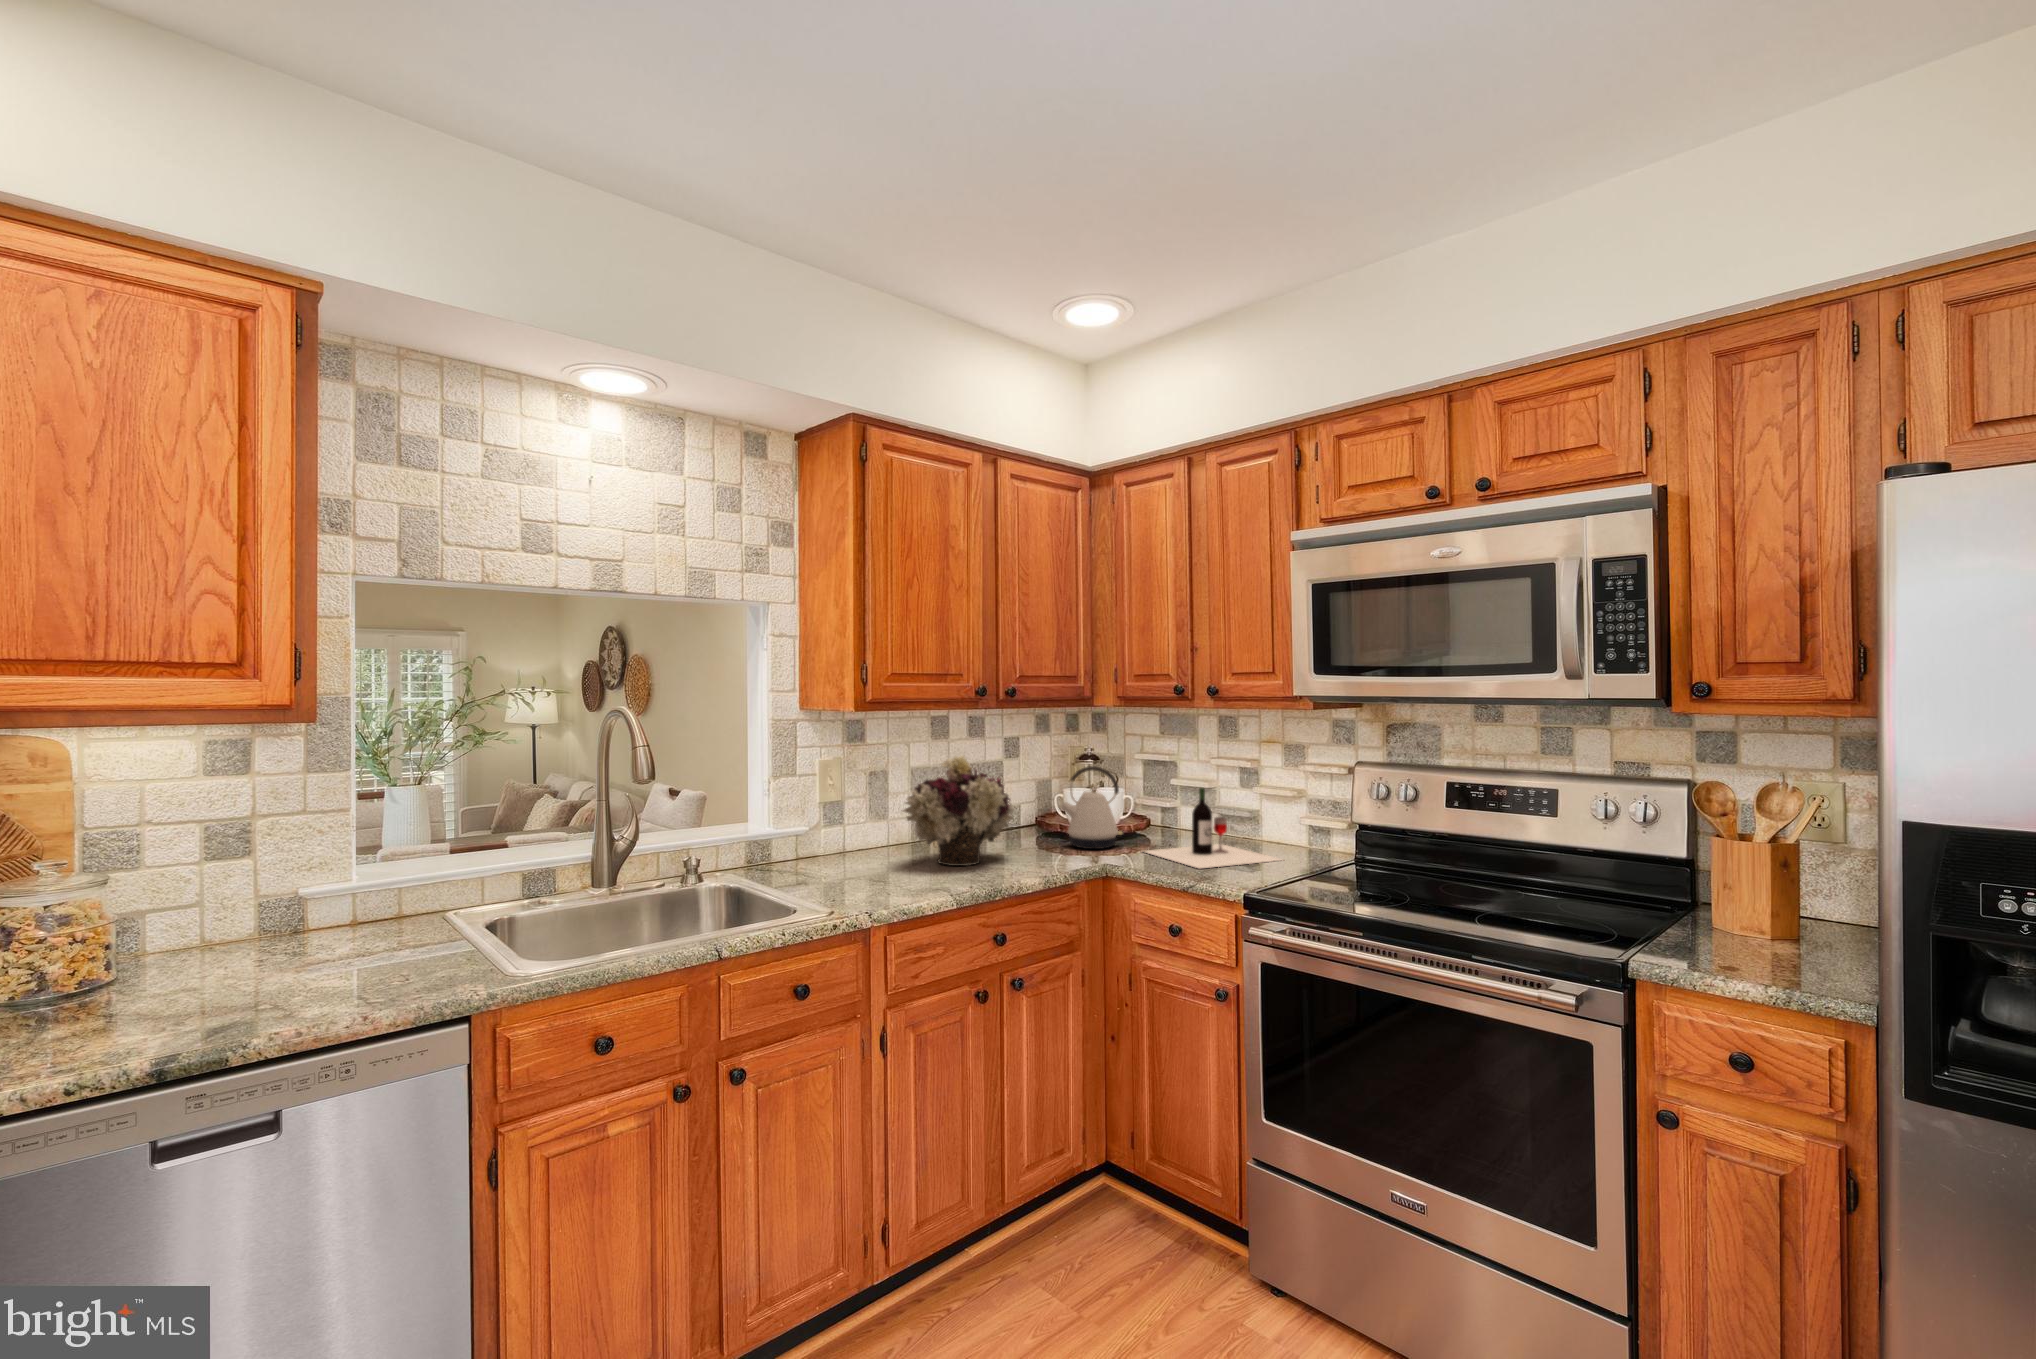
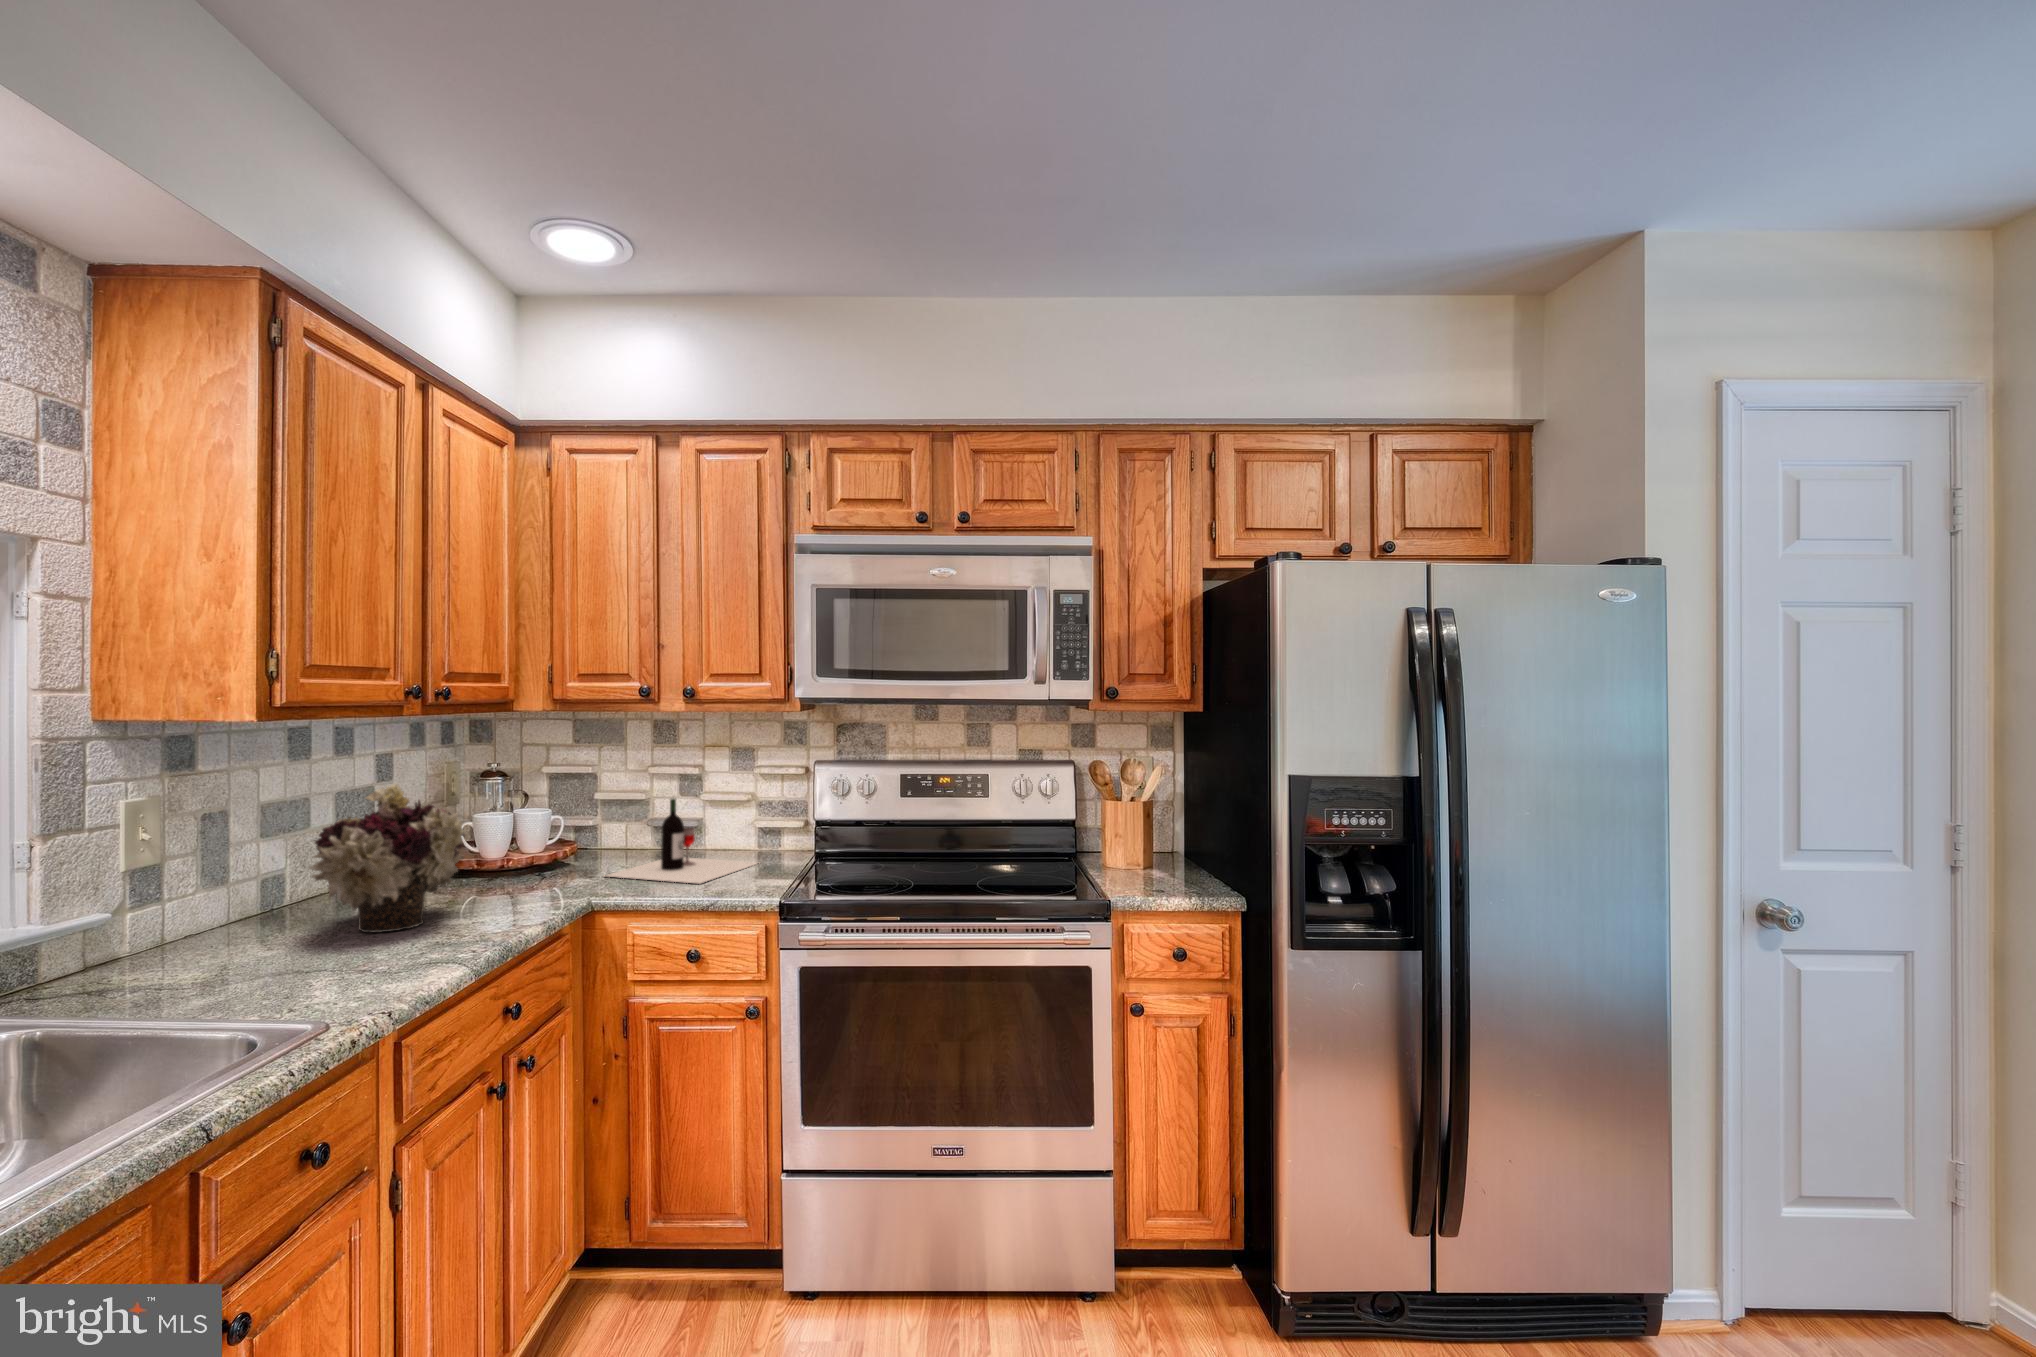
kettle: present [1061,766,1122,849] -> none [493,784,570,883]

